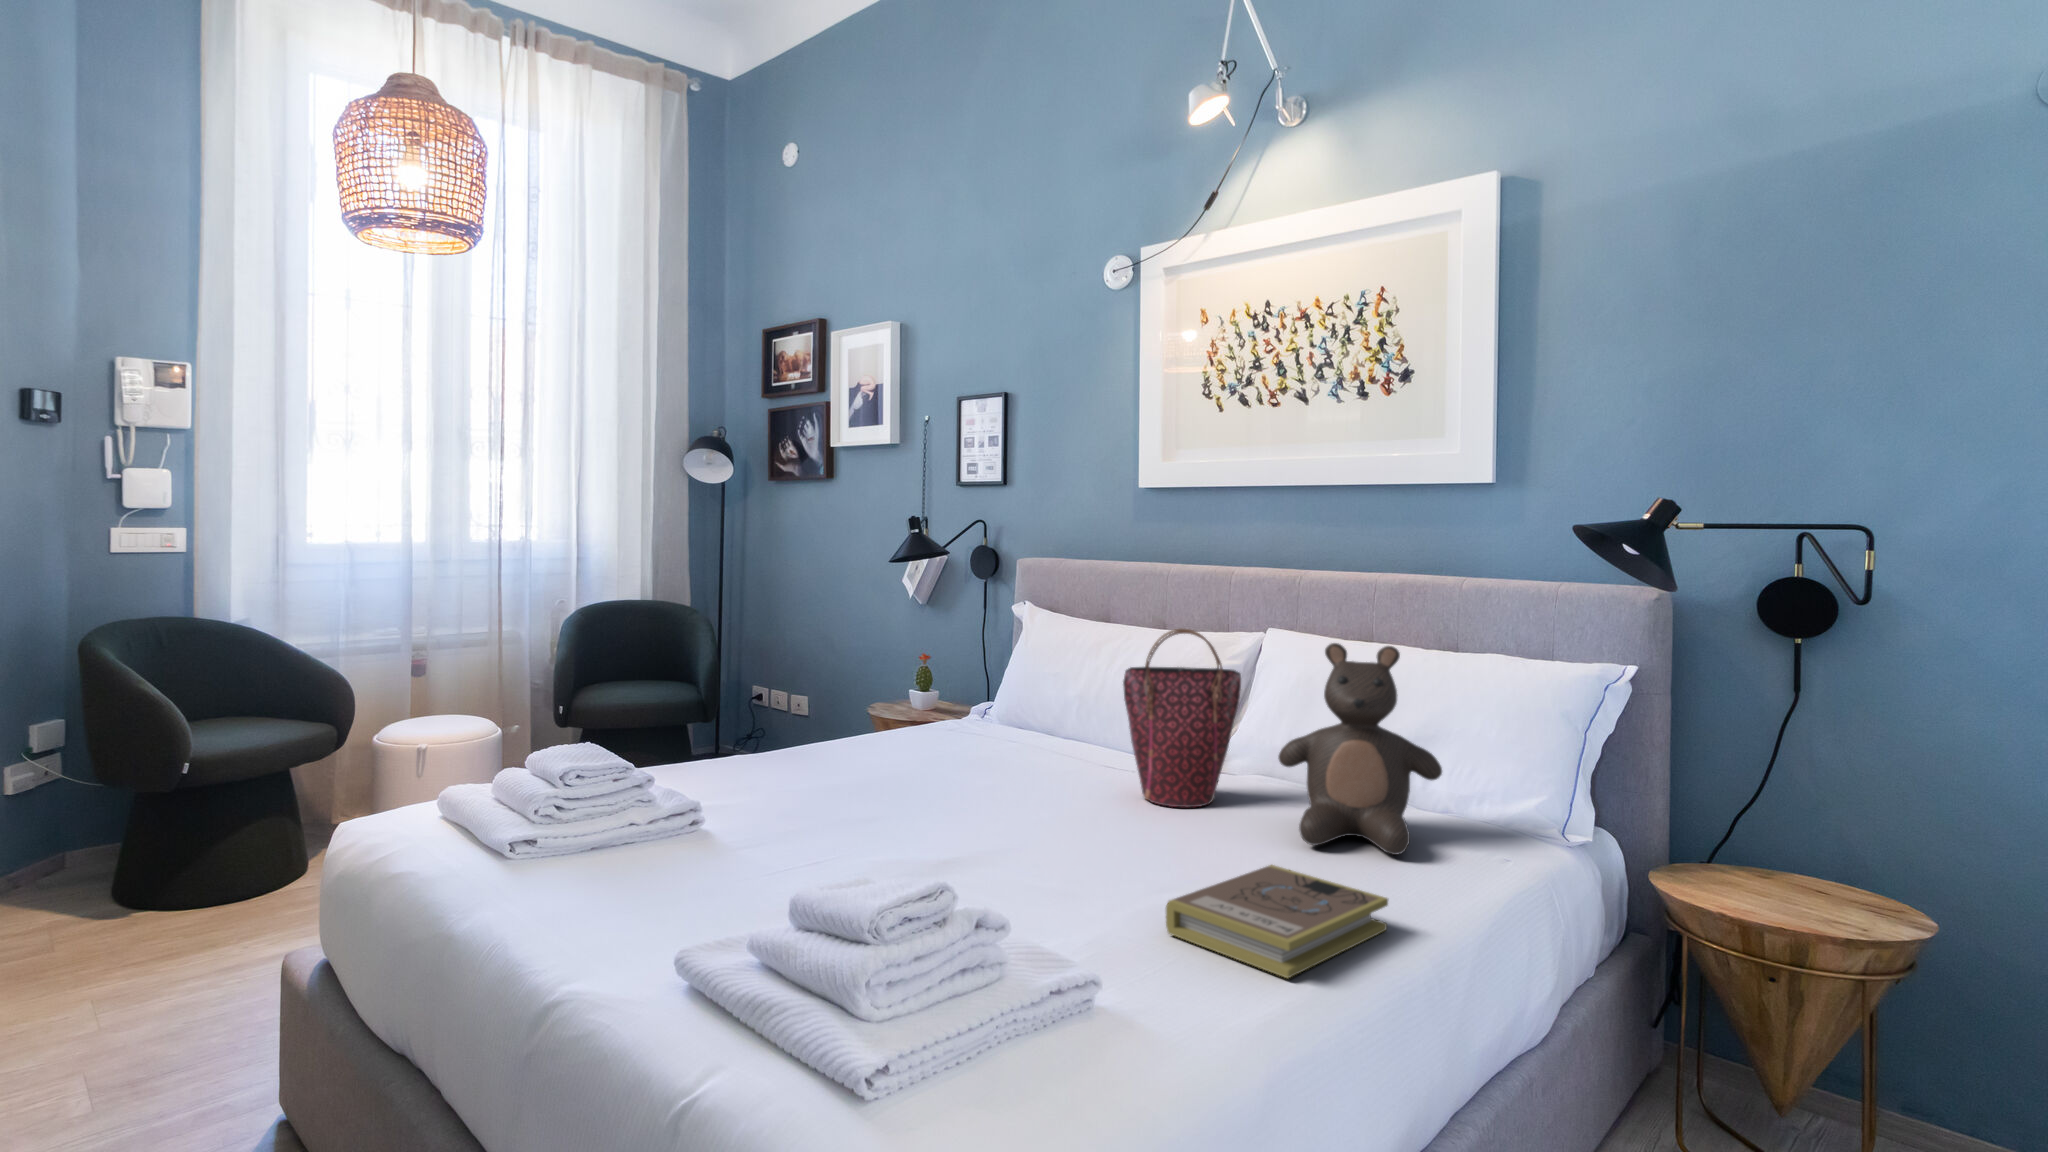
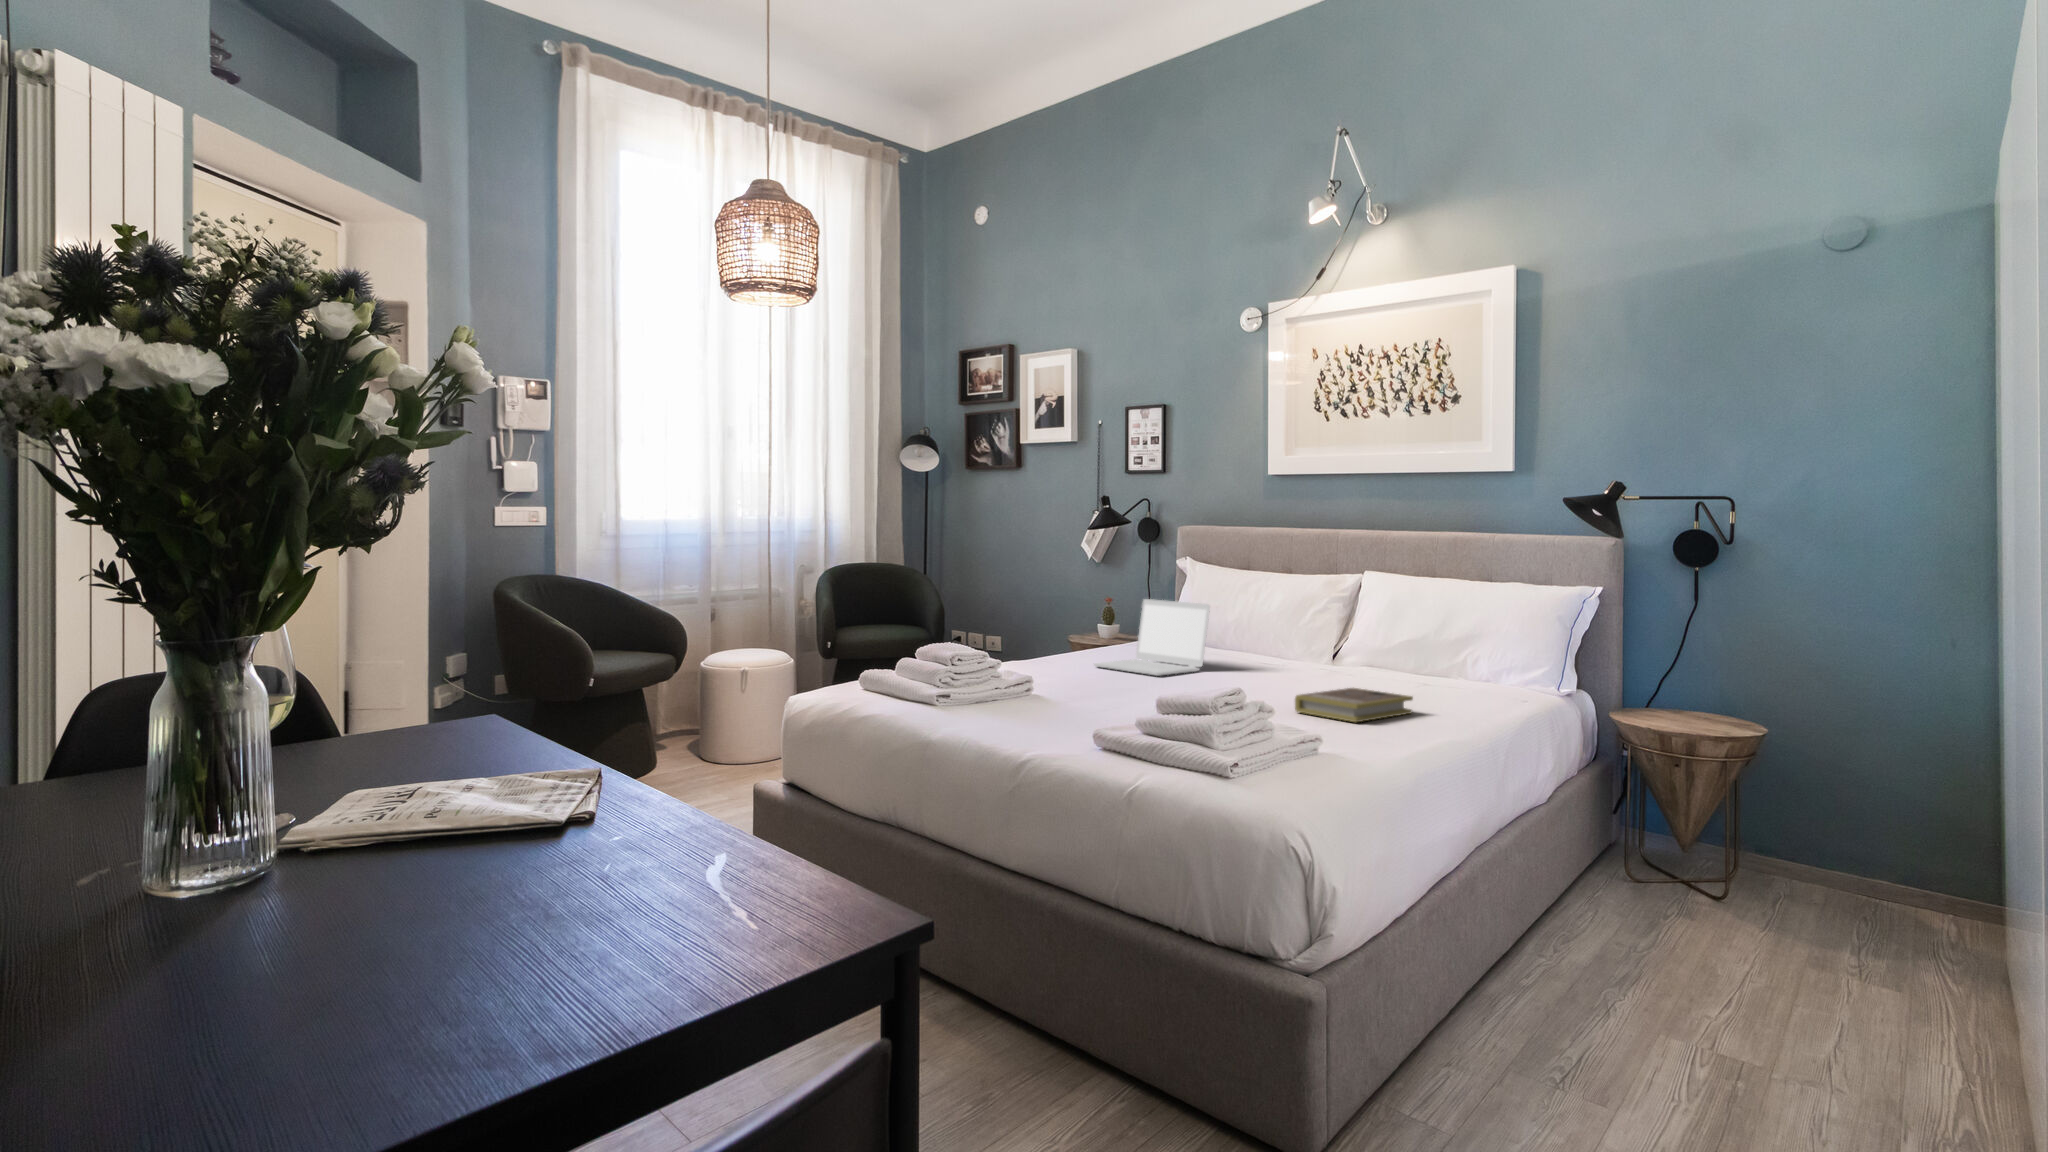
handbag: present [1123,629,1241,808] -> none [1264,568,1340,677]
teddy bear: present [1278,643,1442,855] -> none [1362,573,1461,693]
laptop: none [858,670,1040,808] -> present [1094,599,1210,676]

